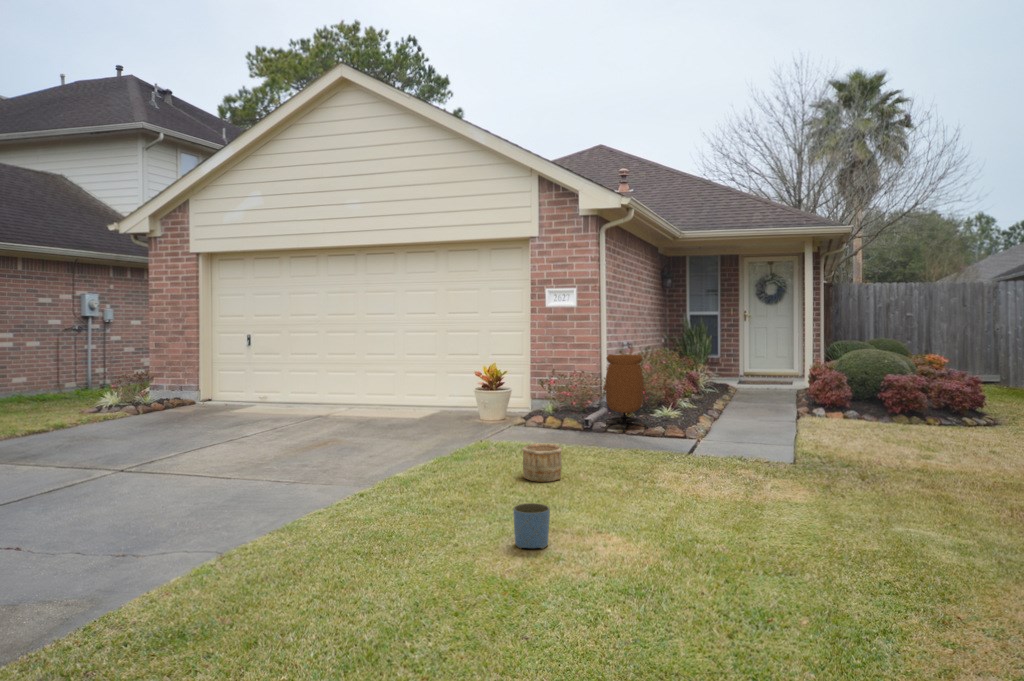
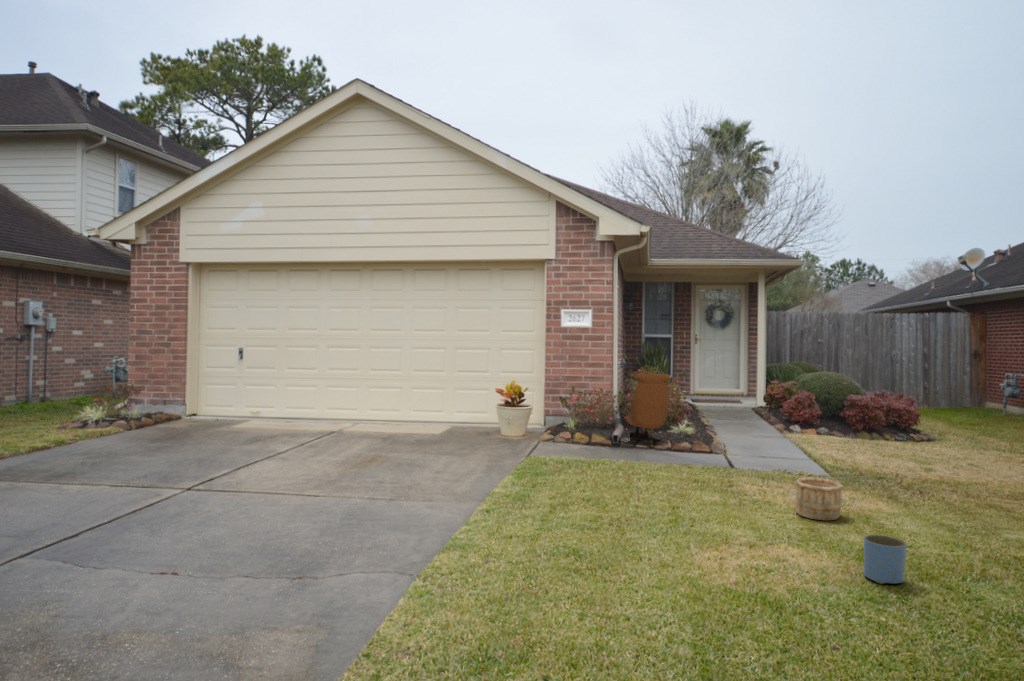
wooden bucket: present [522,443,562,482] -> present [795,477,843,521]
planter: present [513,503,550,549] -> present [864,535,907,584]

